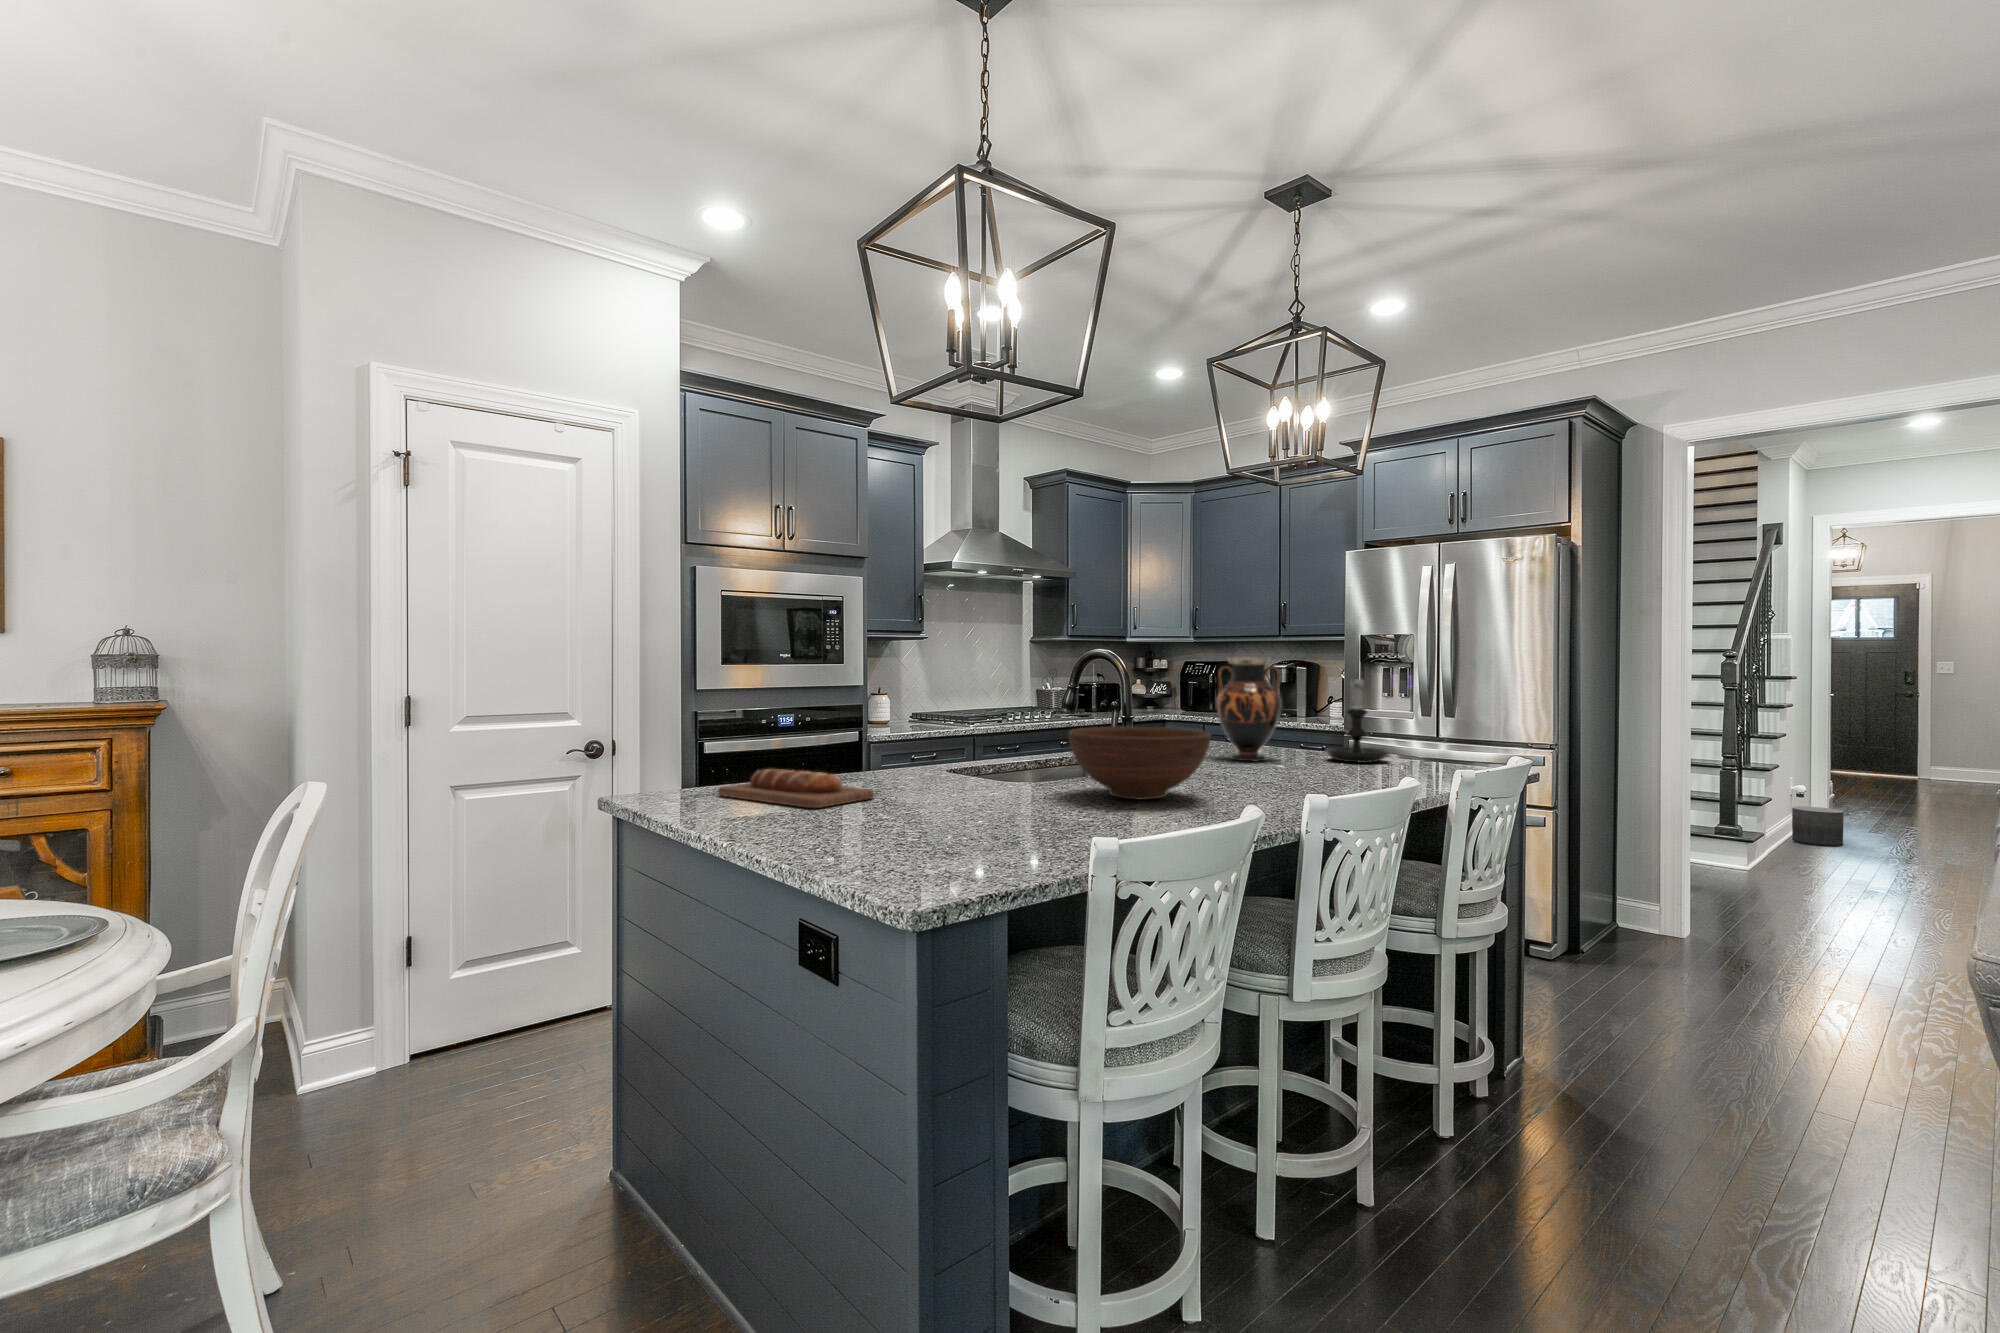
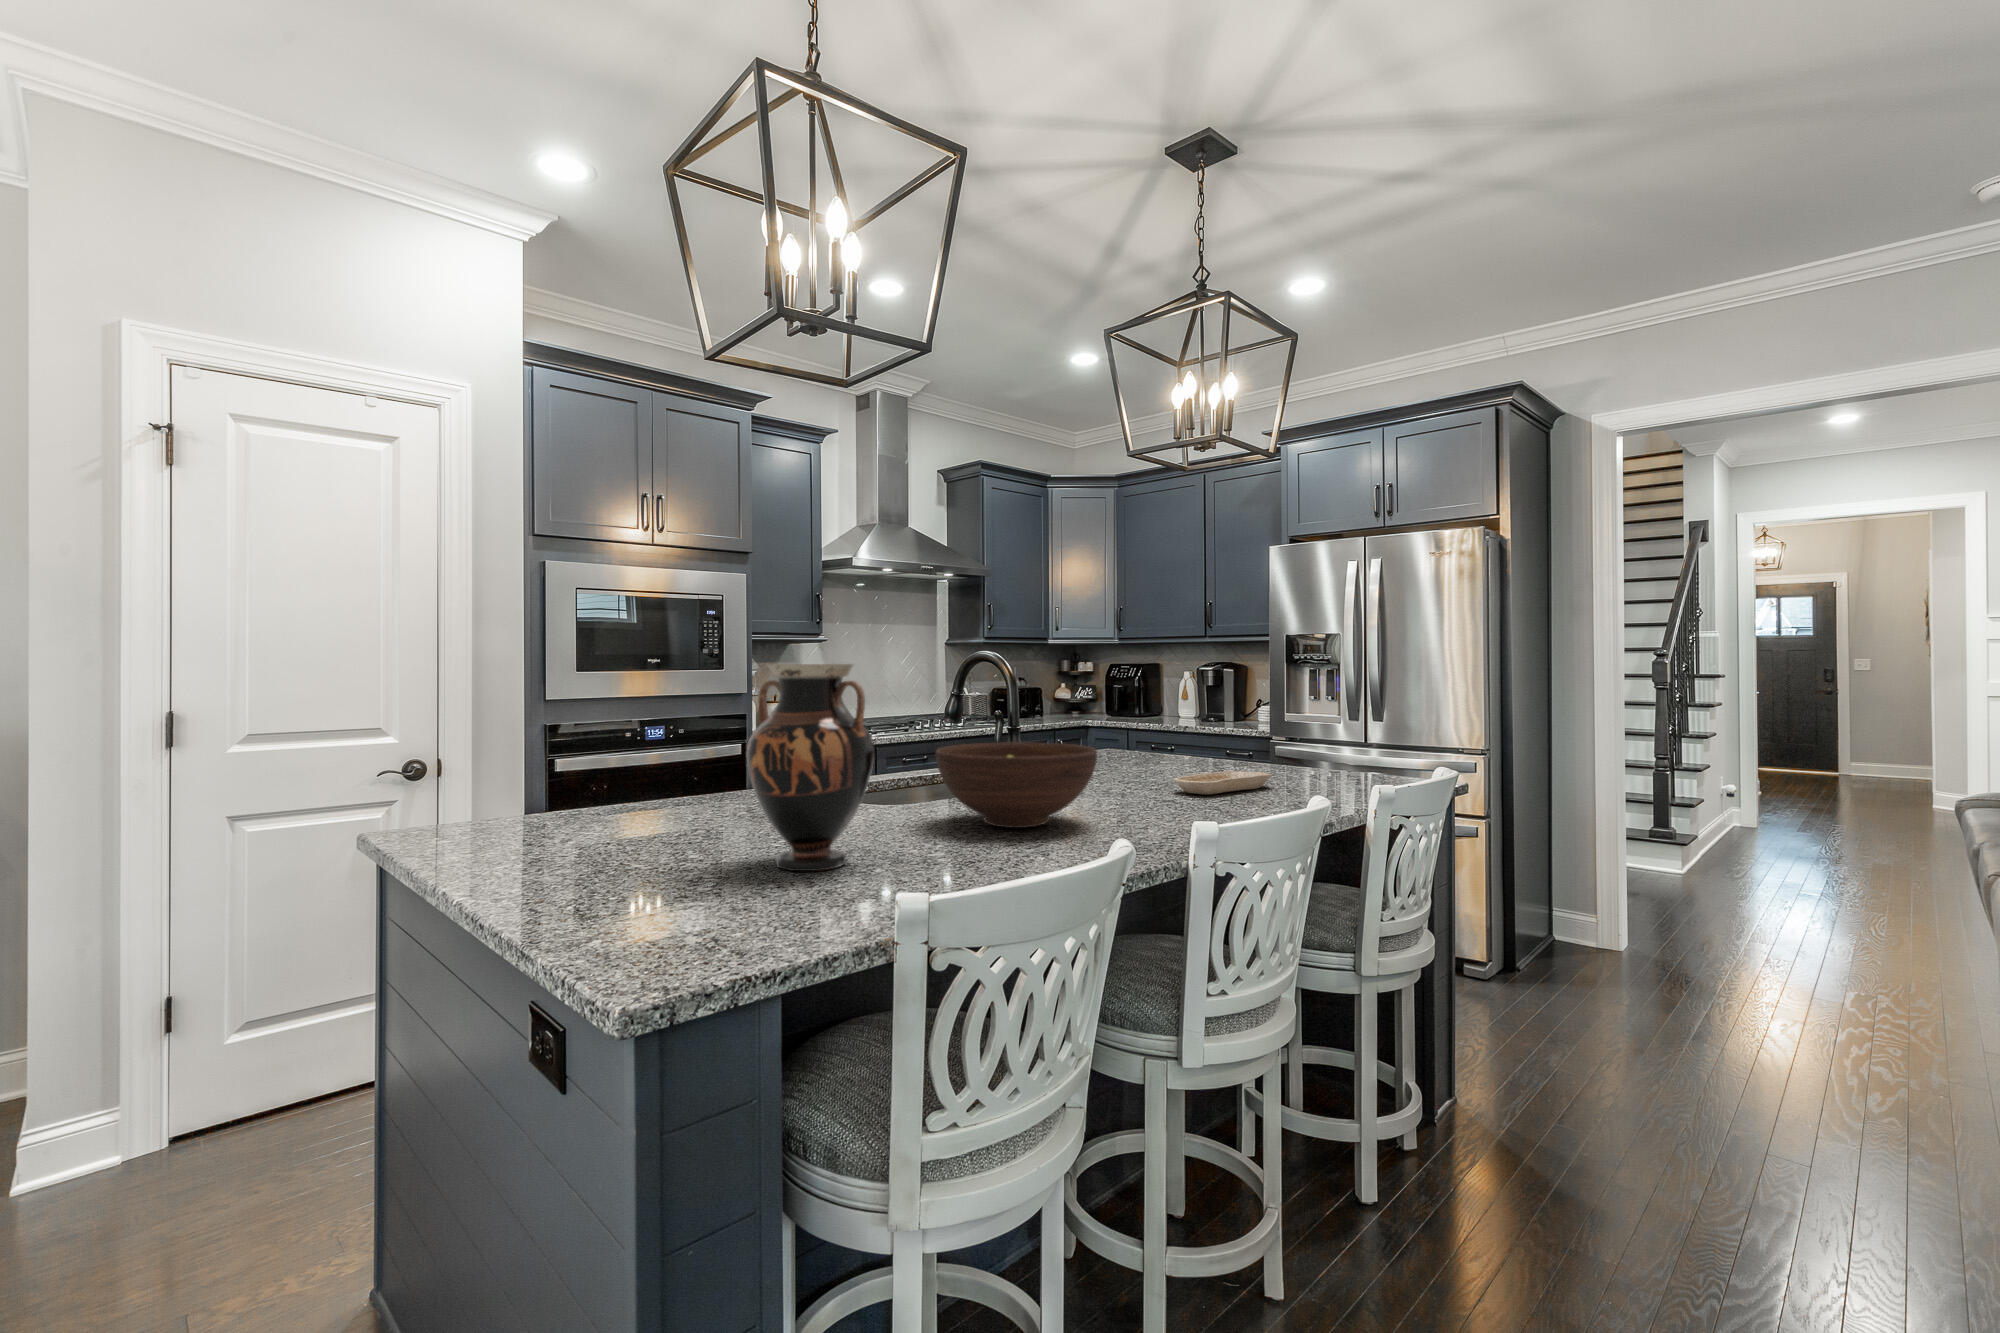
vase: present [1216,657,1282,761] -> present [746,664,874,871]
candle holder: present [1326,679,1388,763] -> none [1241,677,1309,776]
tray: none [1268,757,1358,777] -> present [1173,771,1272,794]
bread loaf: present [718,769,874,808] -> none [517,799,704,848]
planter: present [1792,806,1844,846] -> none [1724,807,1773,847]

